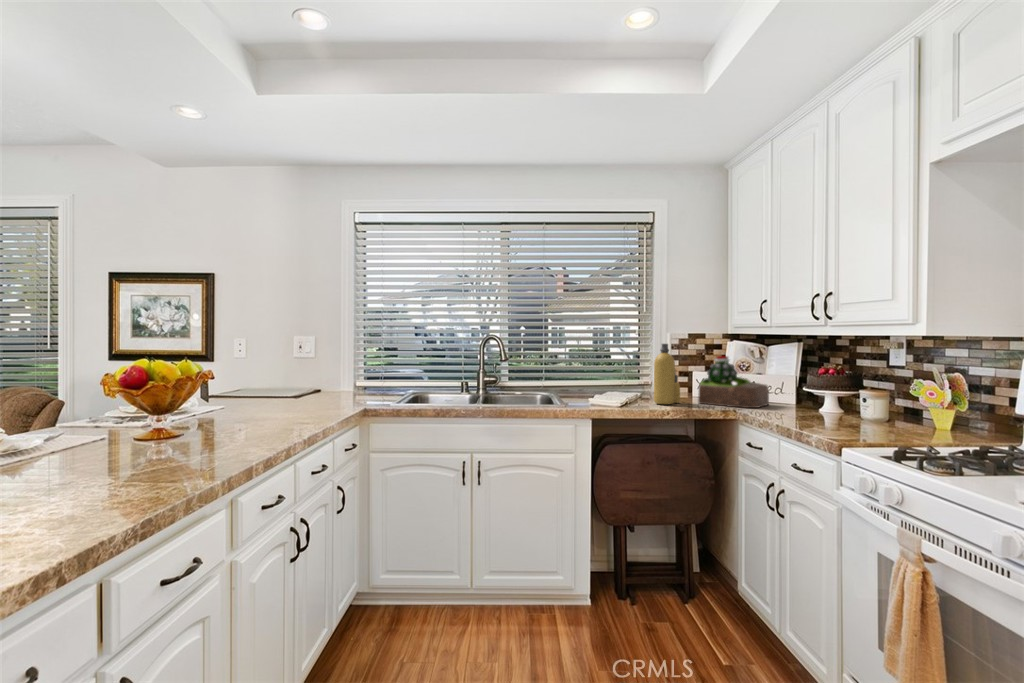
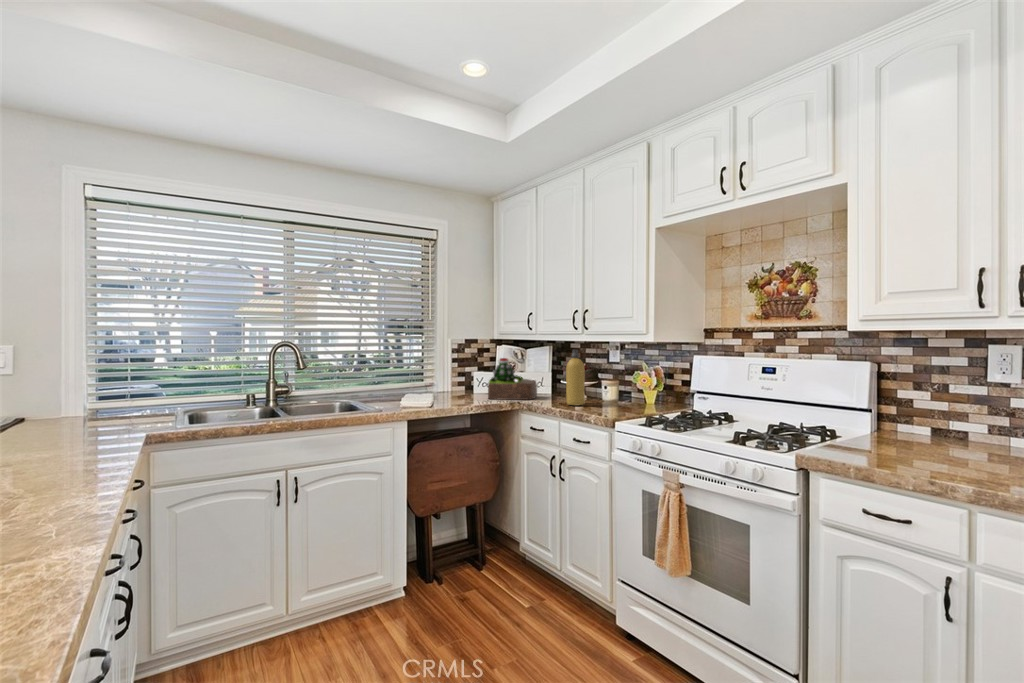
bottle: present [654,344,680,404] -> present [566,350,585,405]

